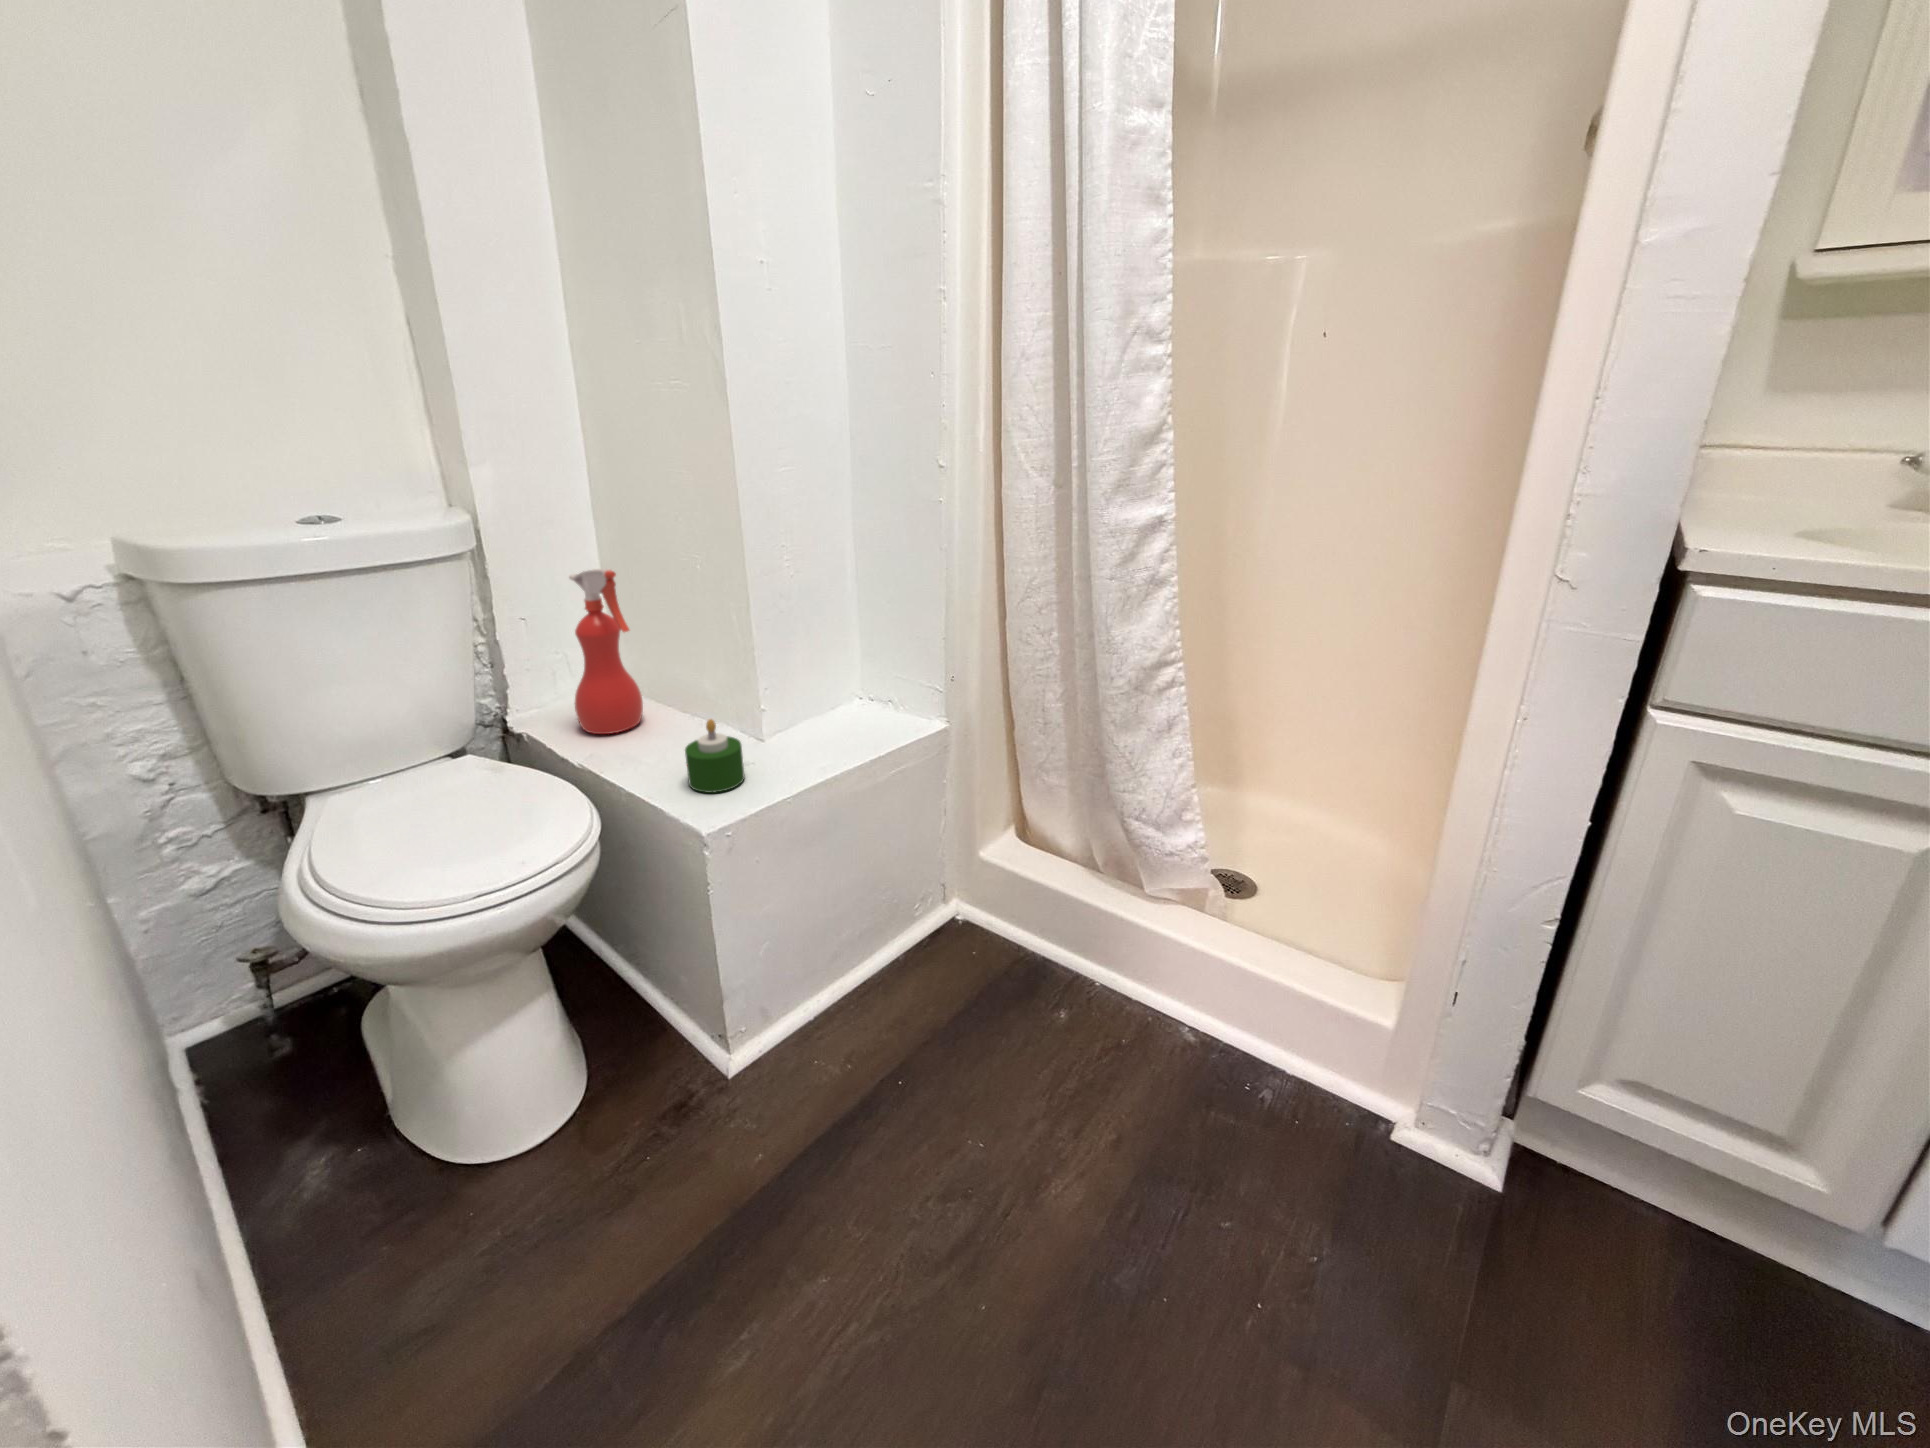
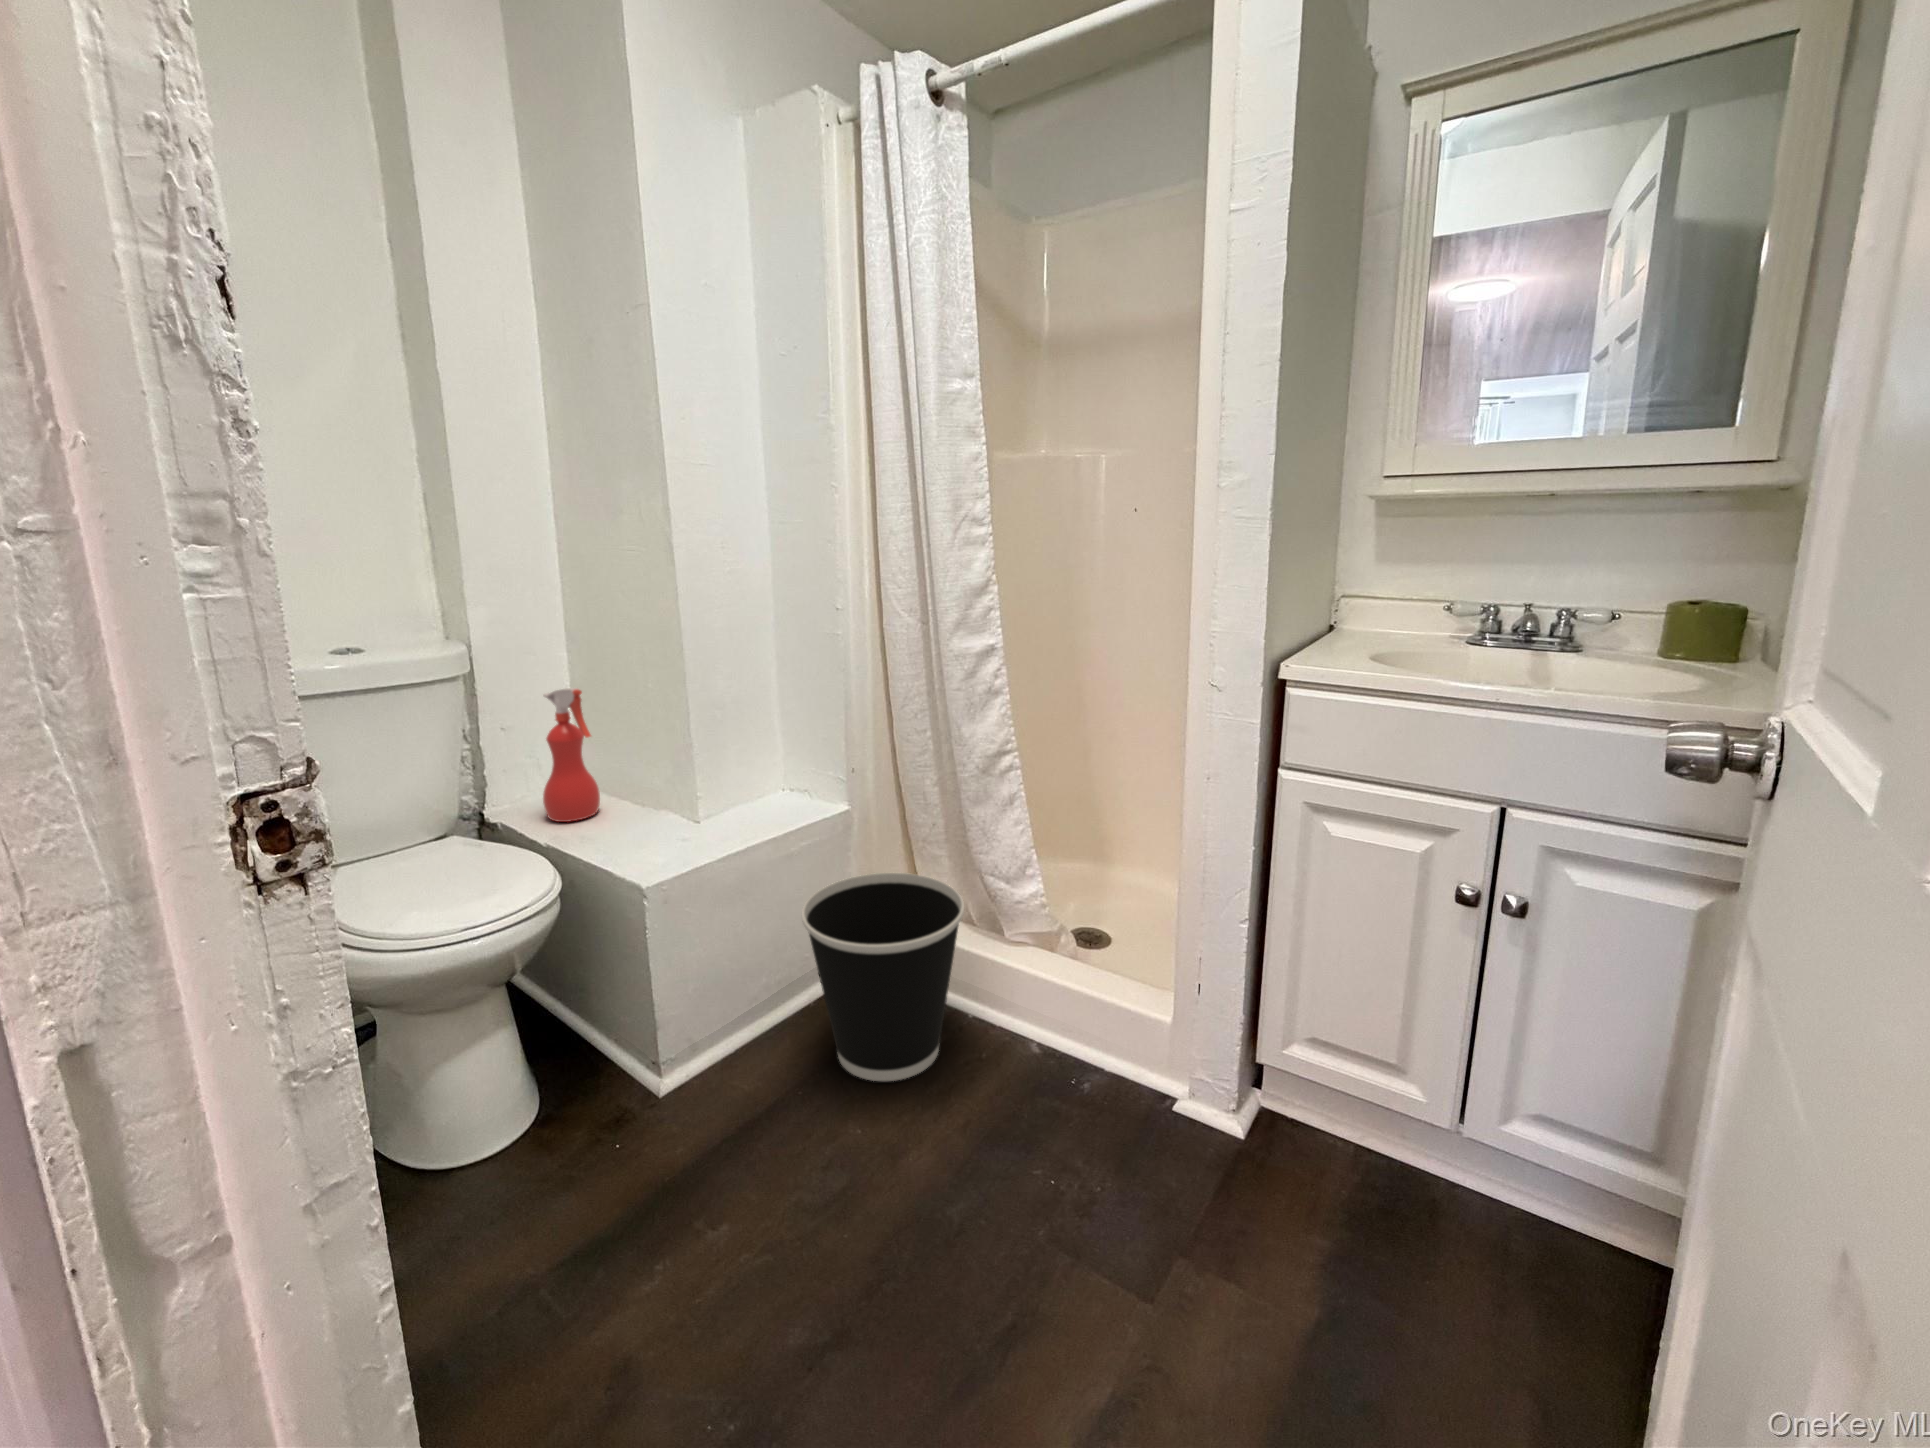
candle: present [685,719,745,793] -> none [632,802,680,860]
wastebasket: none [901,809,1112,1072] -> present [802,873,964,1081]

